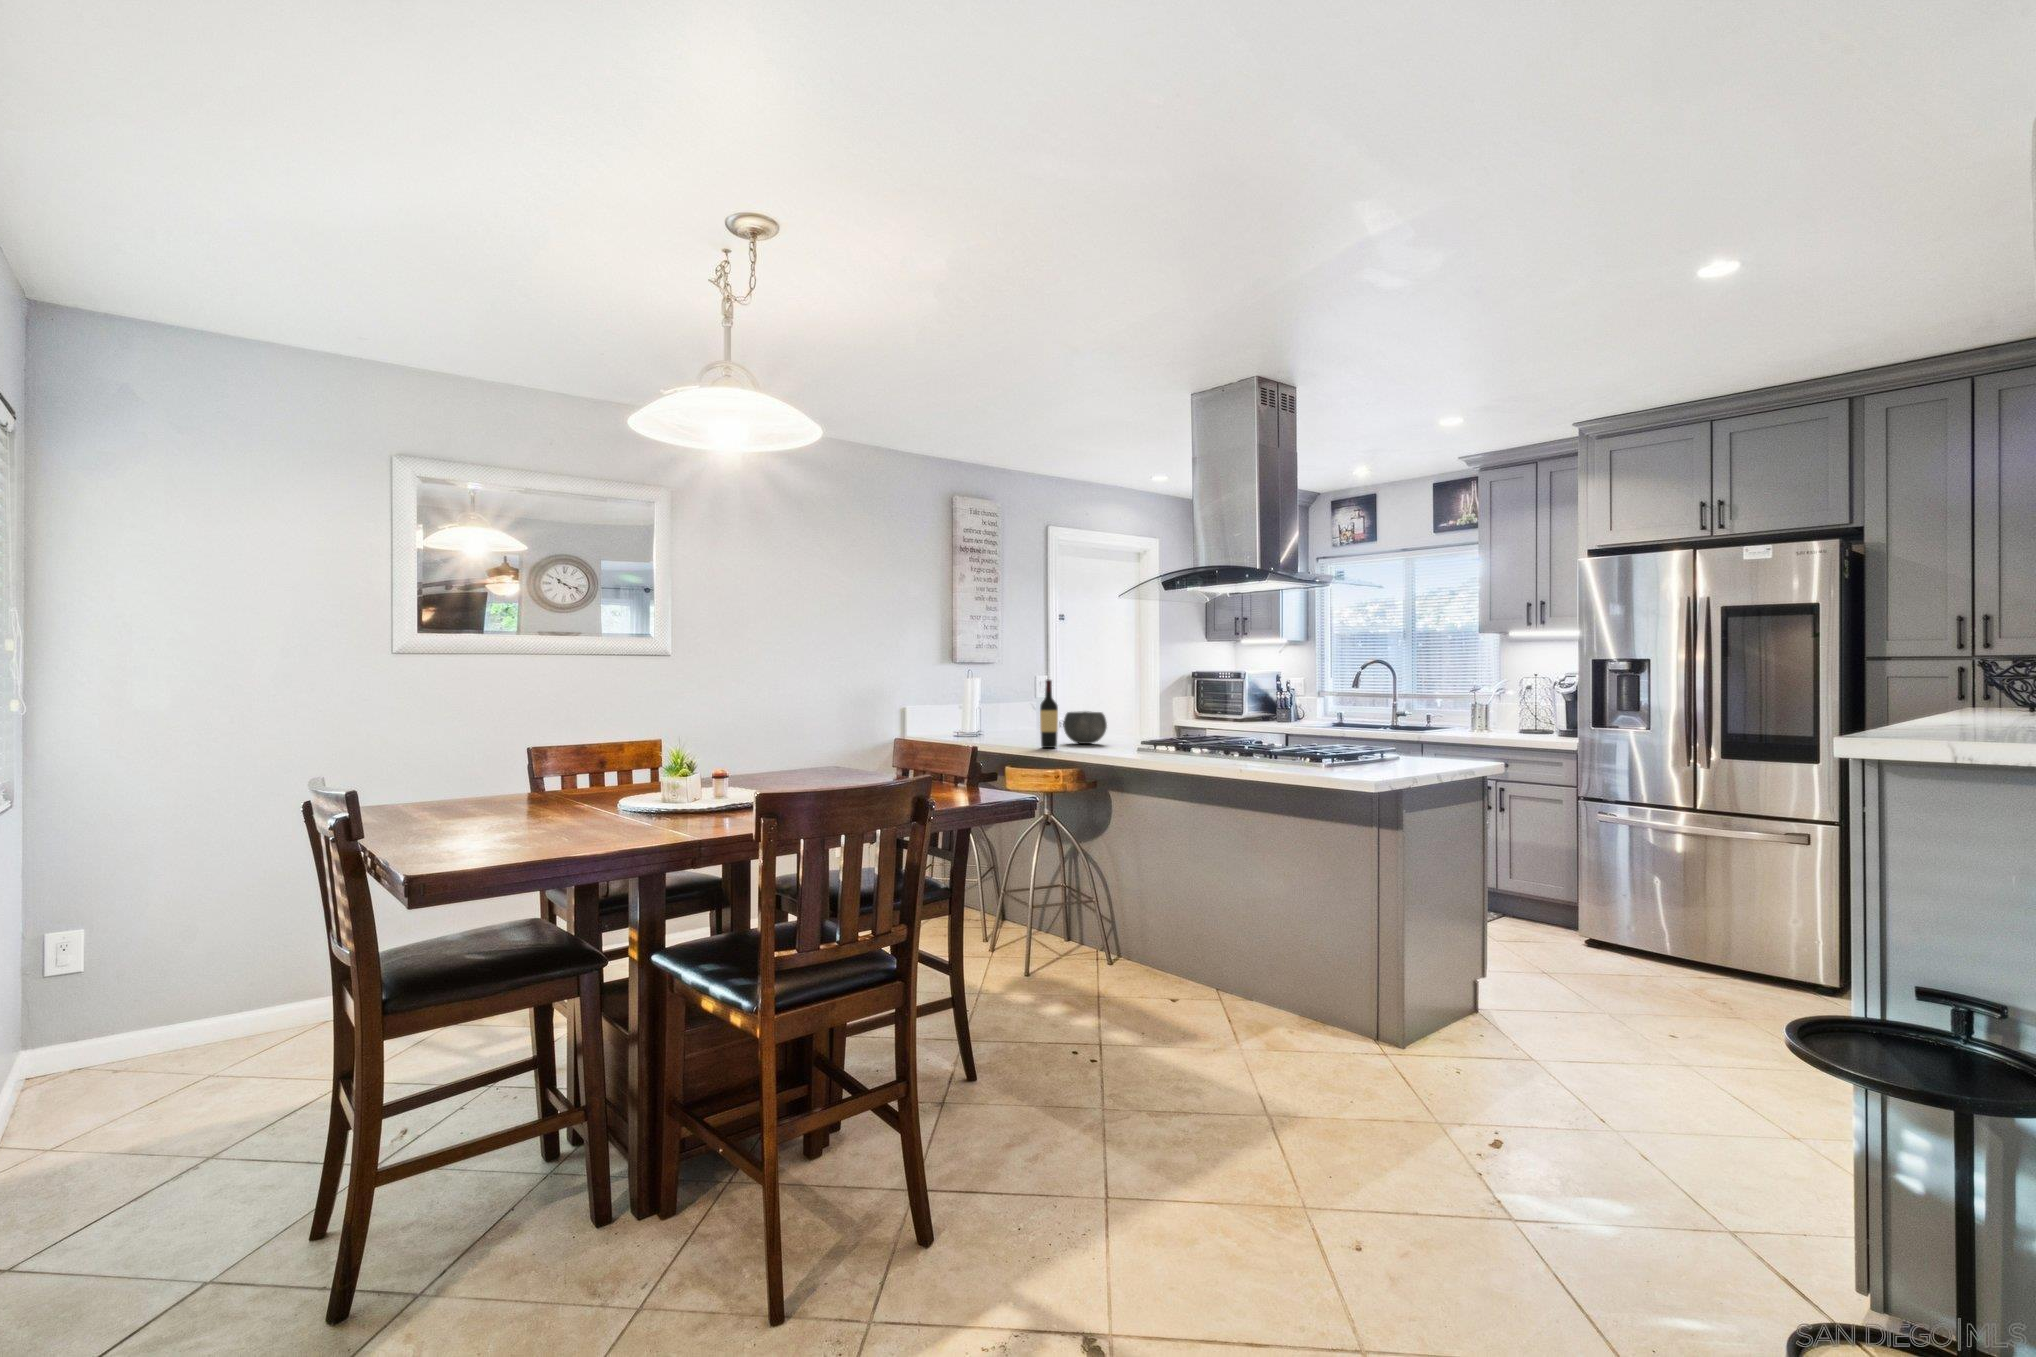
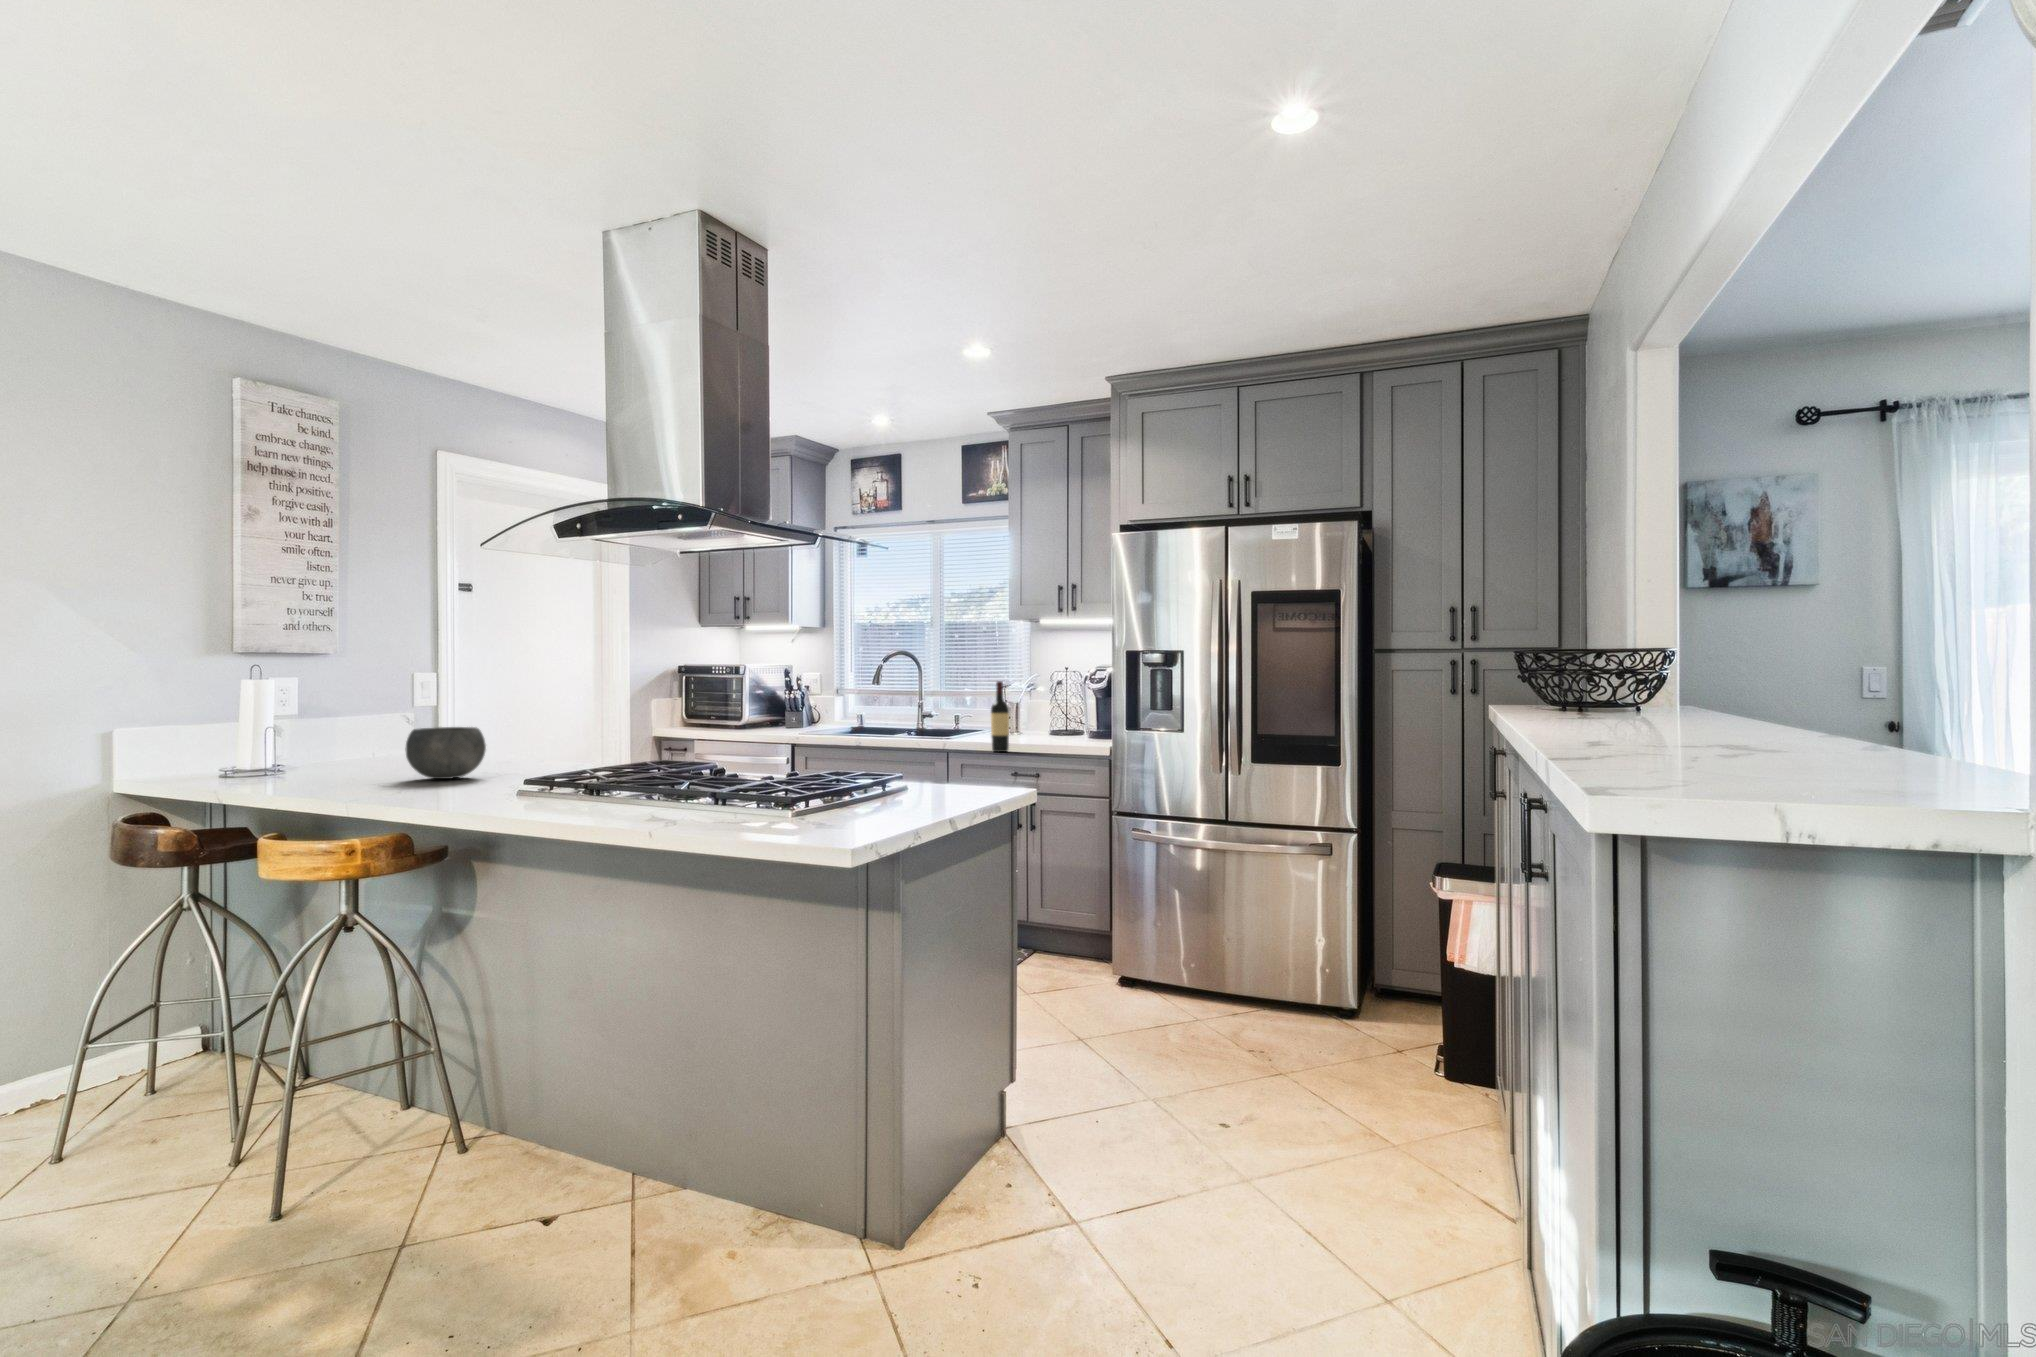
wine bottle: present [1040,680,1058,748] -> present [991,681,1009,752]

